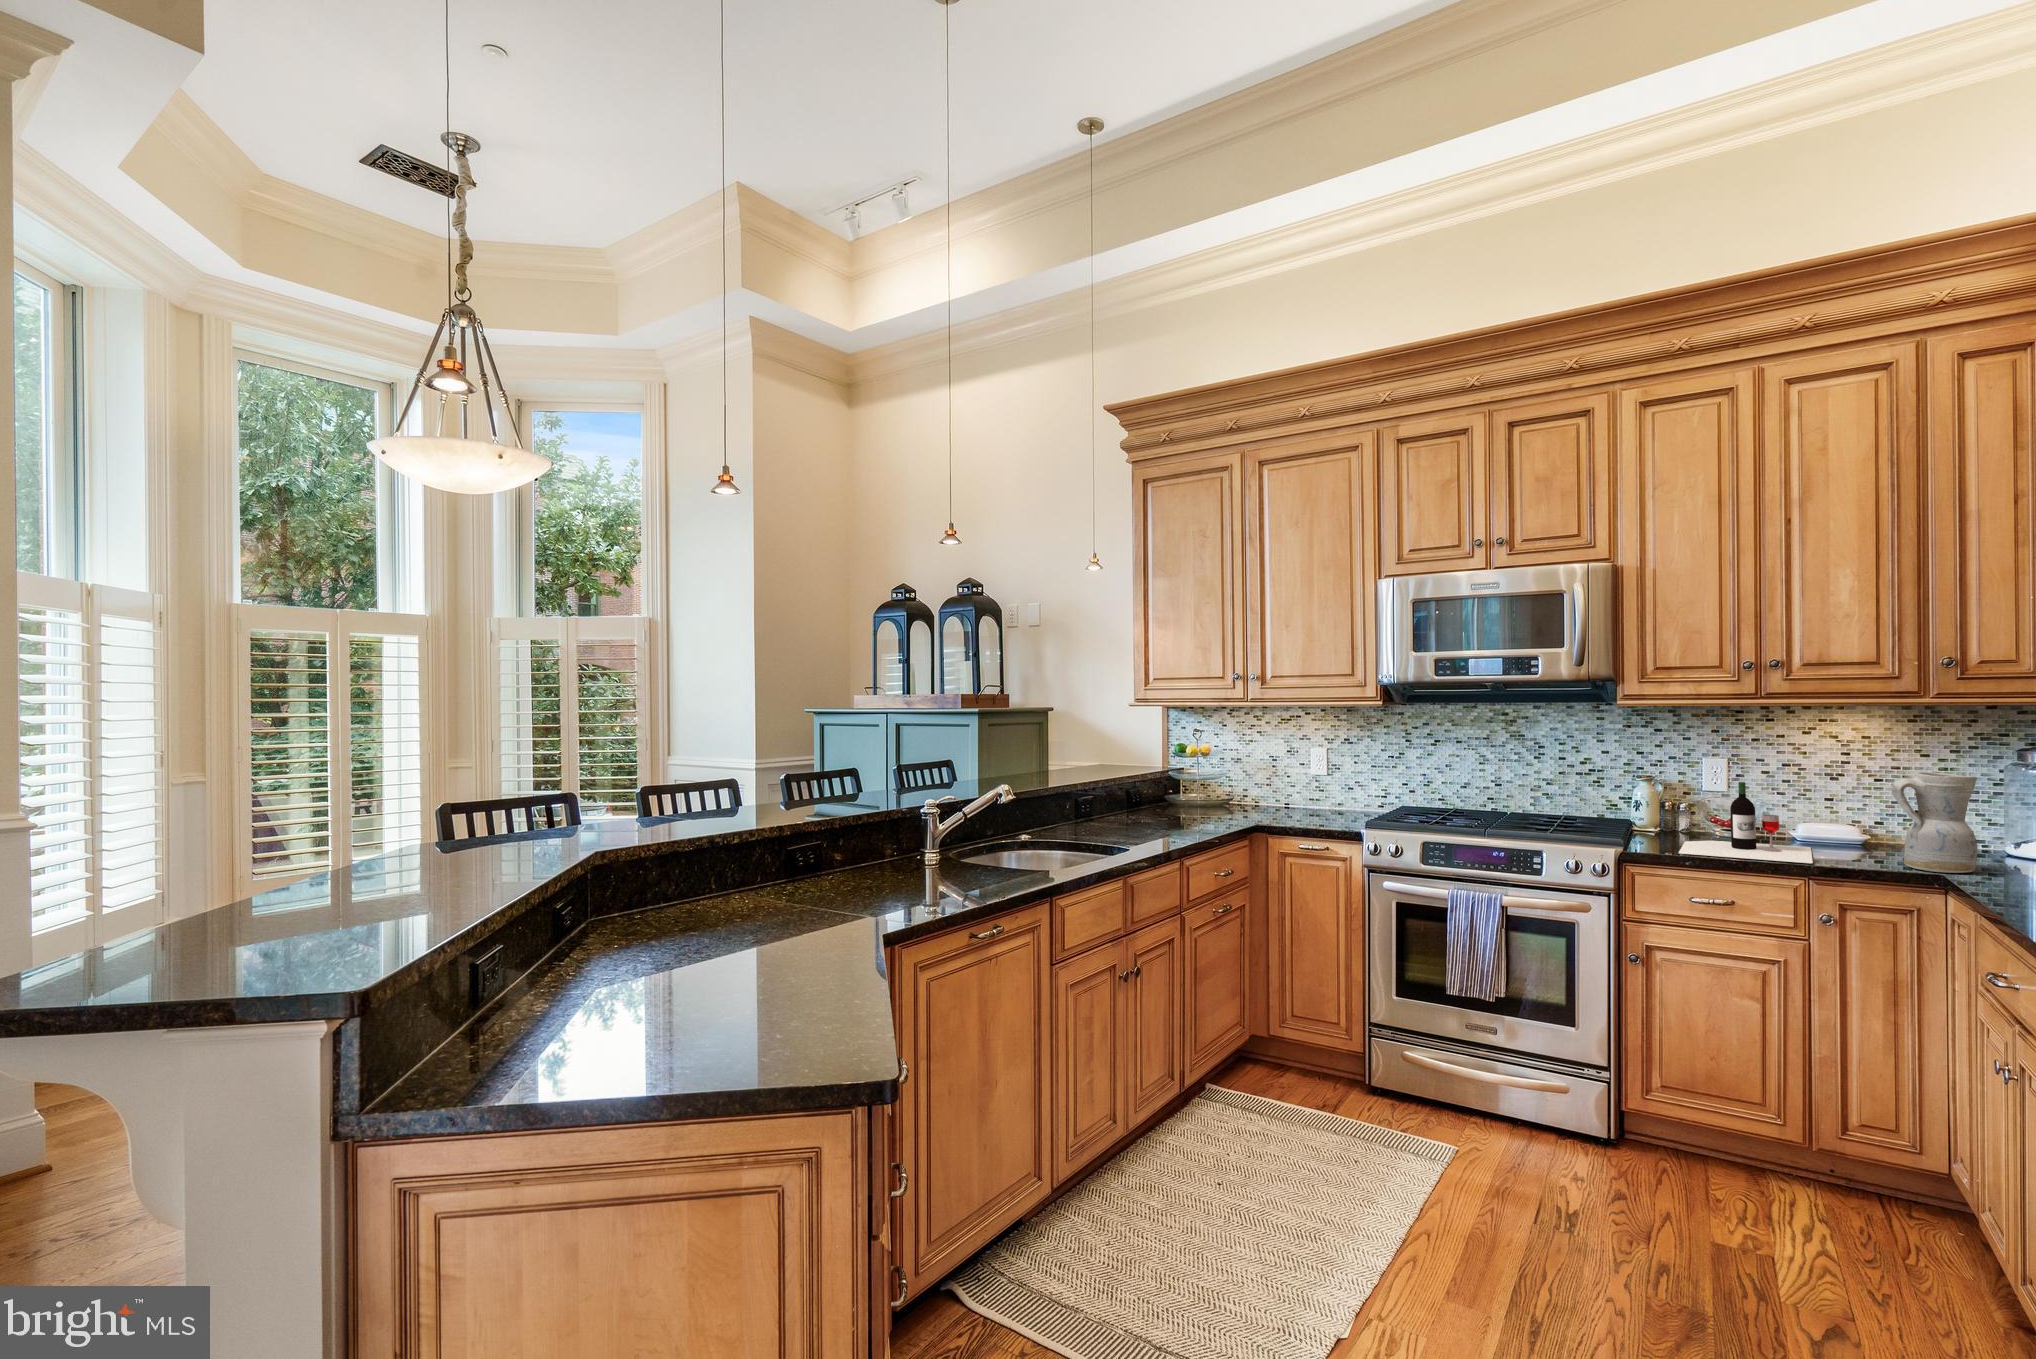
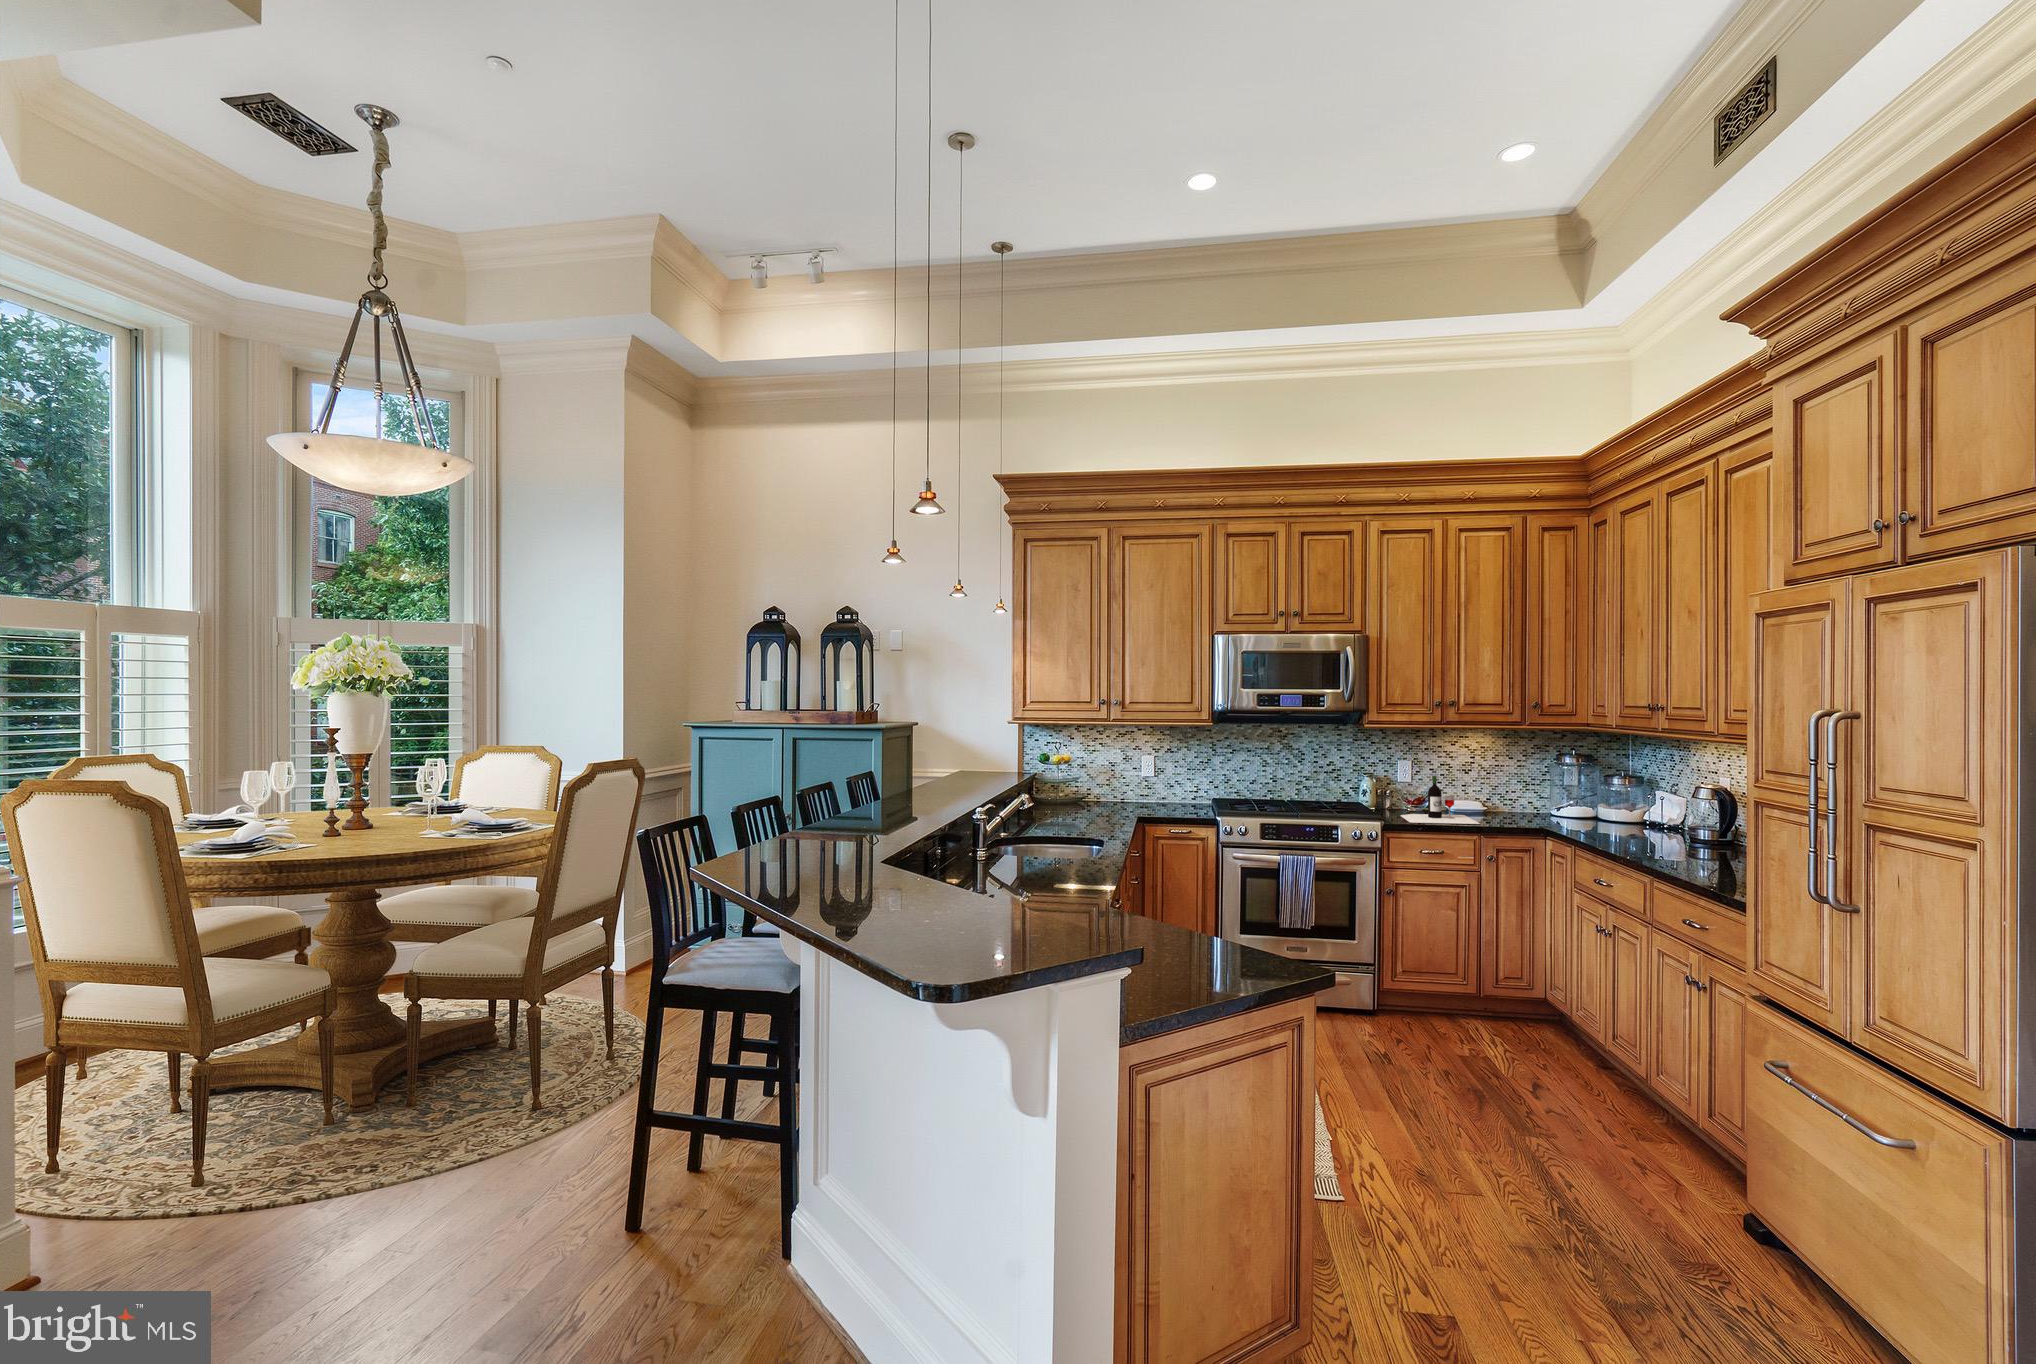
ceramic pitcher: present [1892,772,1978,873] -> none [1516,768,1553,825]

